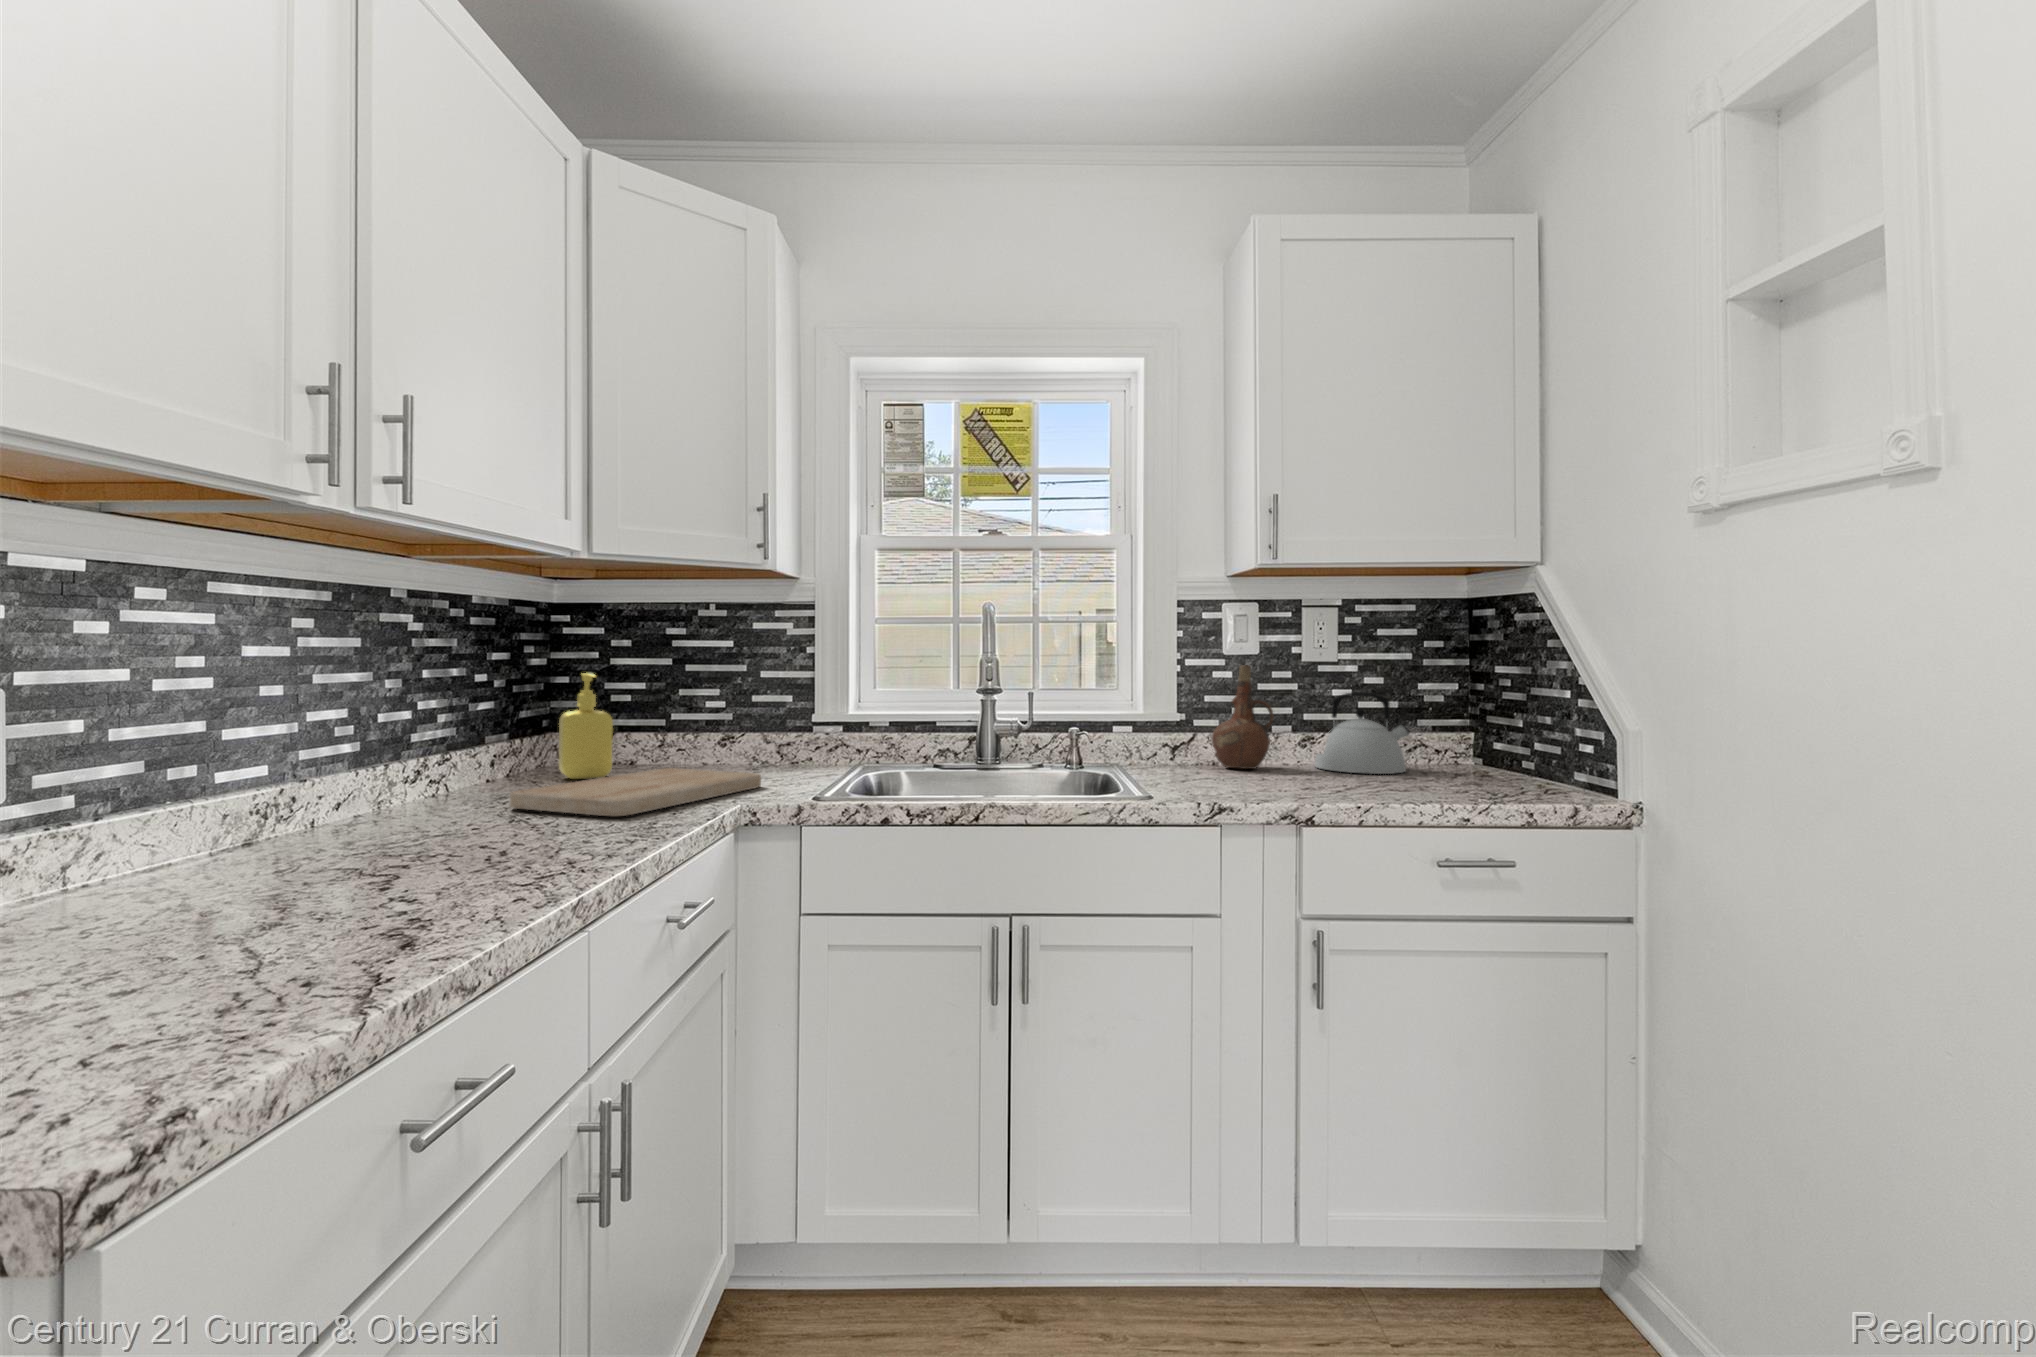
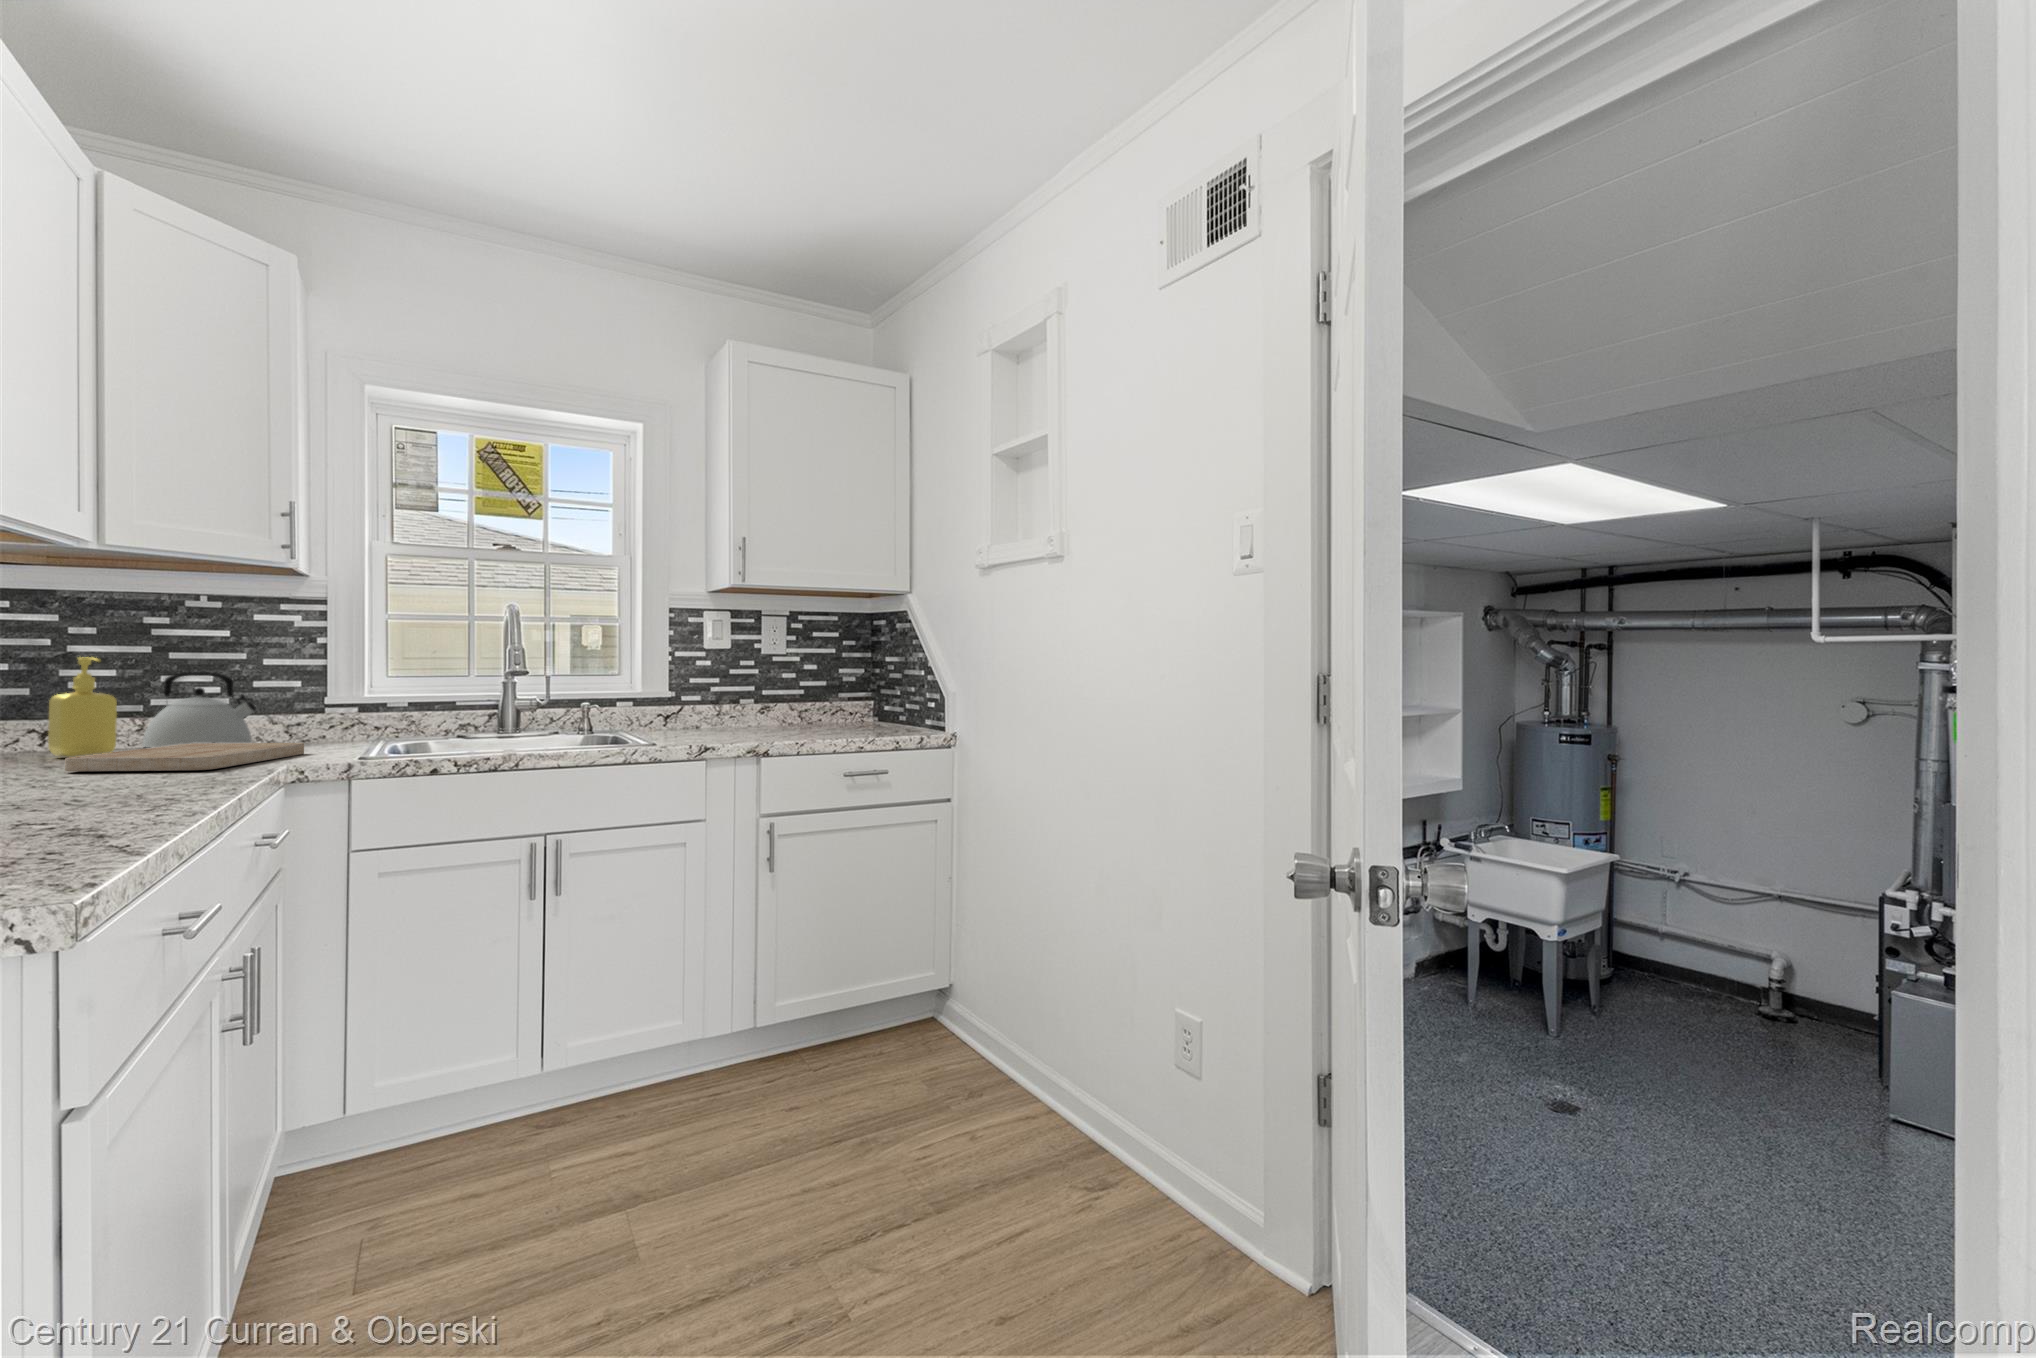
ceramic pitcher: present [1212,665,1273,769] -> none [694,655,741,731]
kettle: present [1315,692,1409,774] -> present [142,671,256,748]

